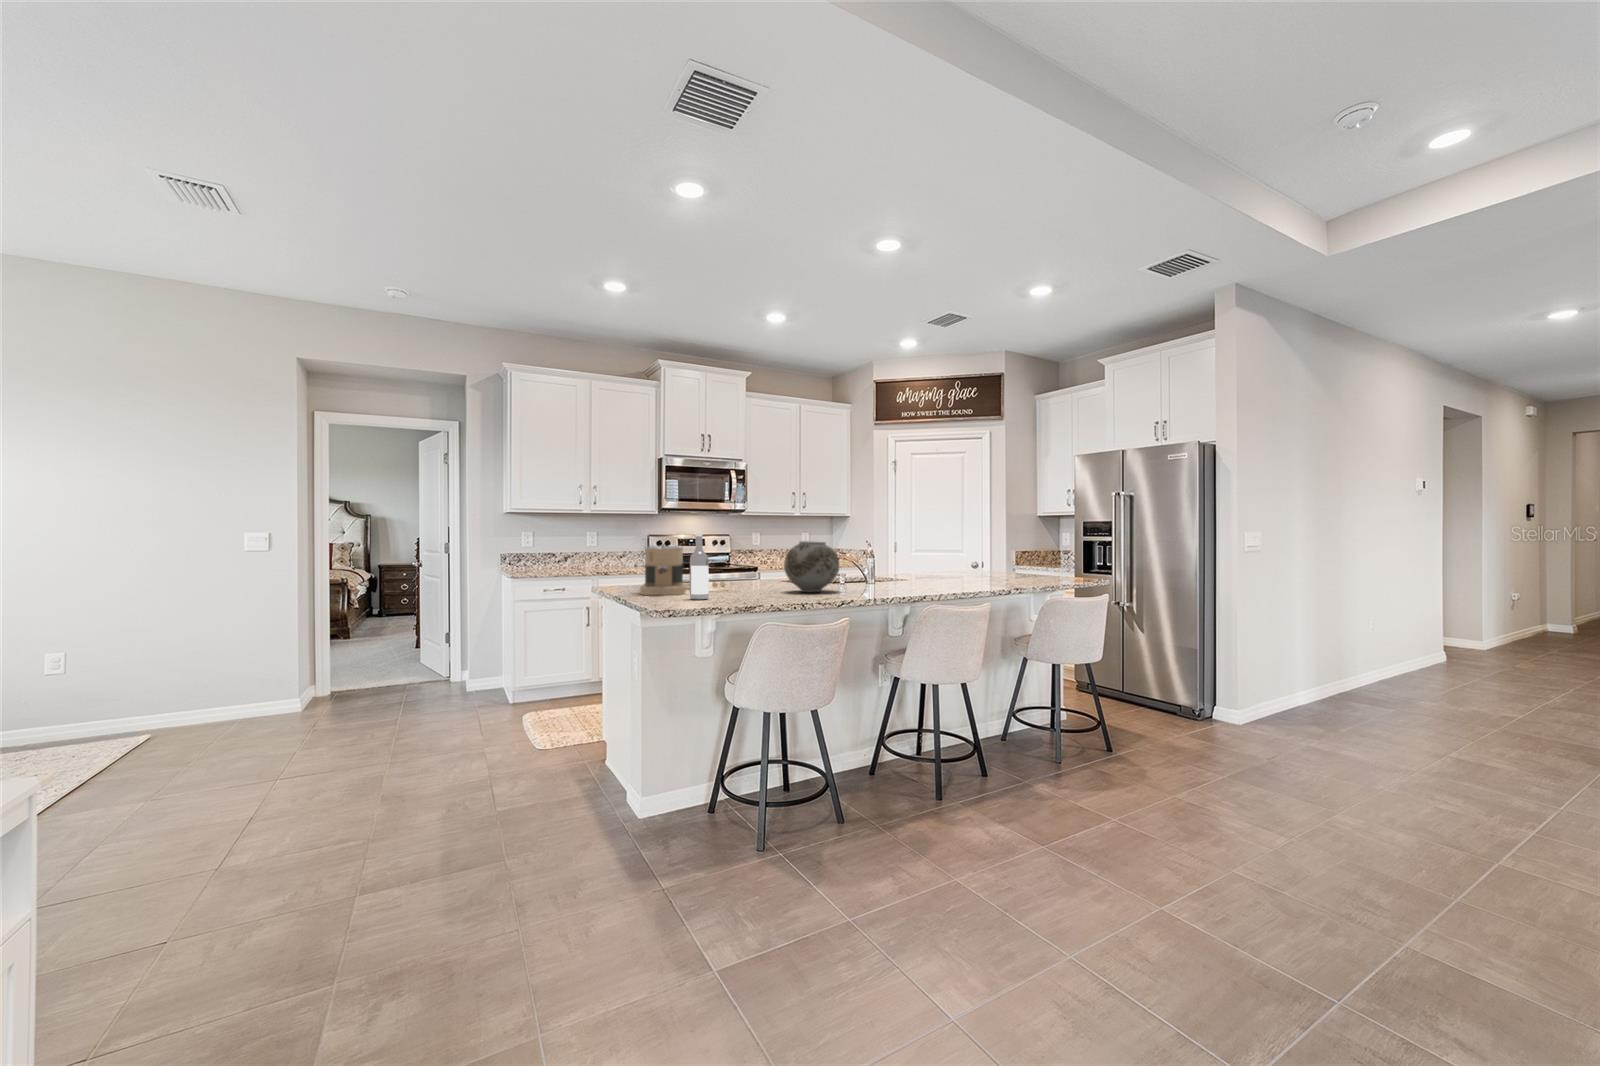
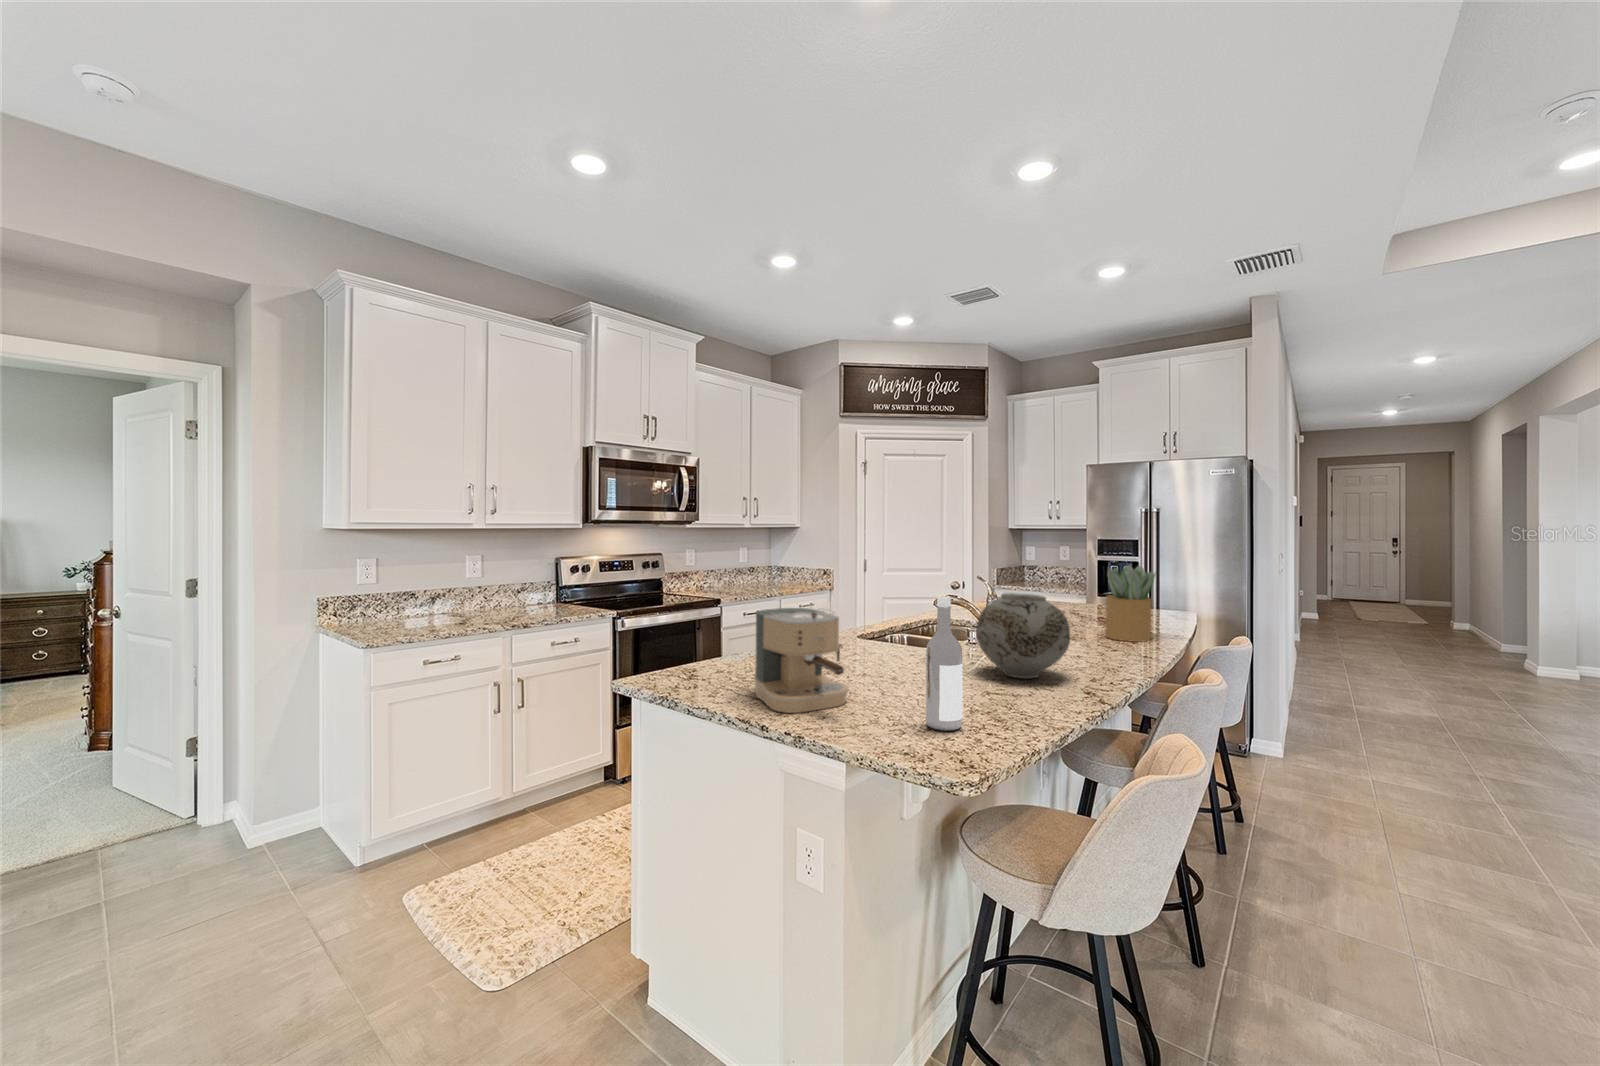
potted plant: none [944,531,984,587] -> present [1105,565,1156,642]

